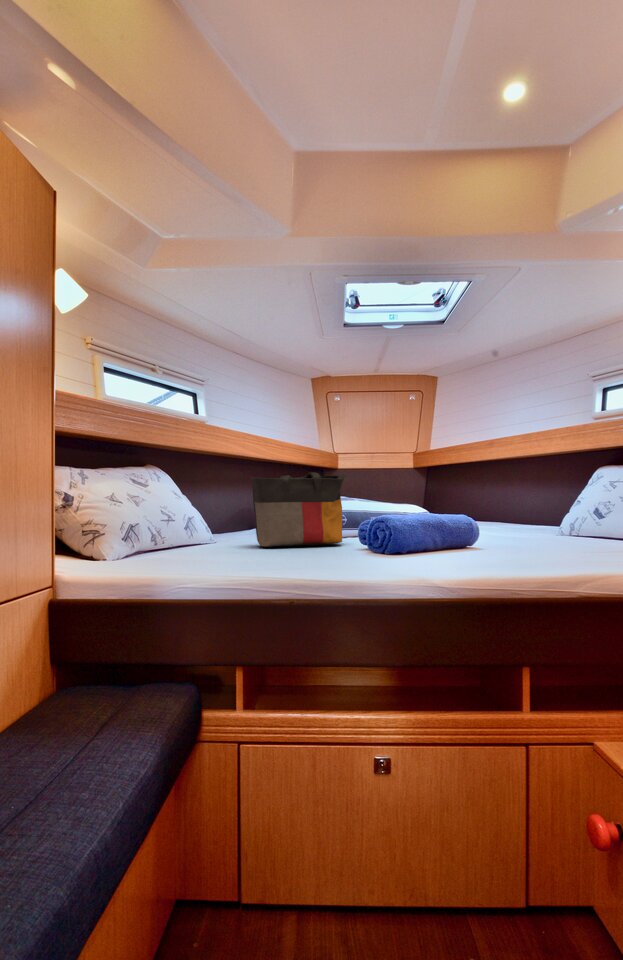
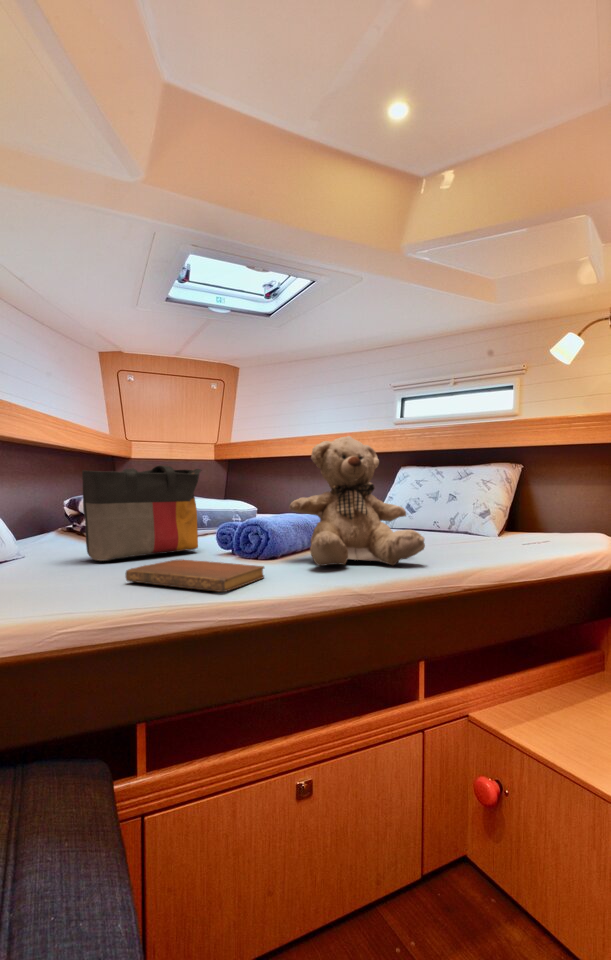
teddy bear: none [405,437,540,567] -> present [289,436,425,566]
notebook: none [259,547,363,572] -> present [126,560,264,592]

